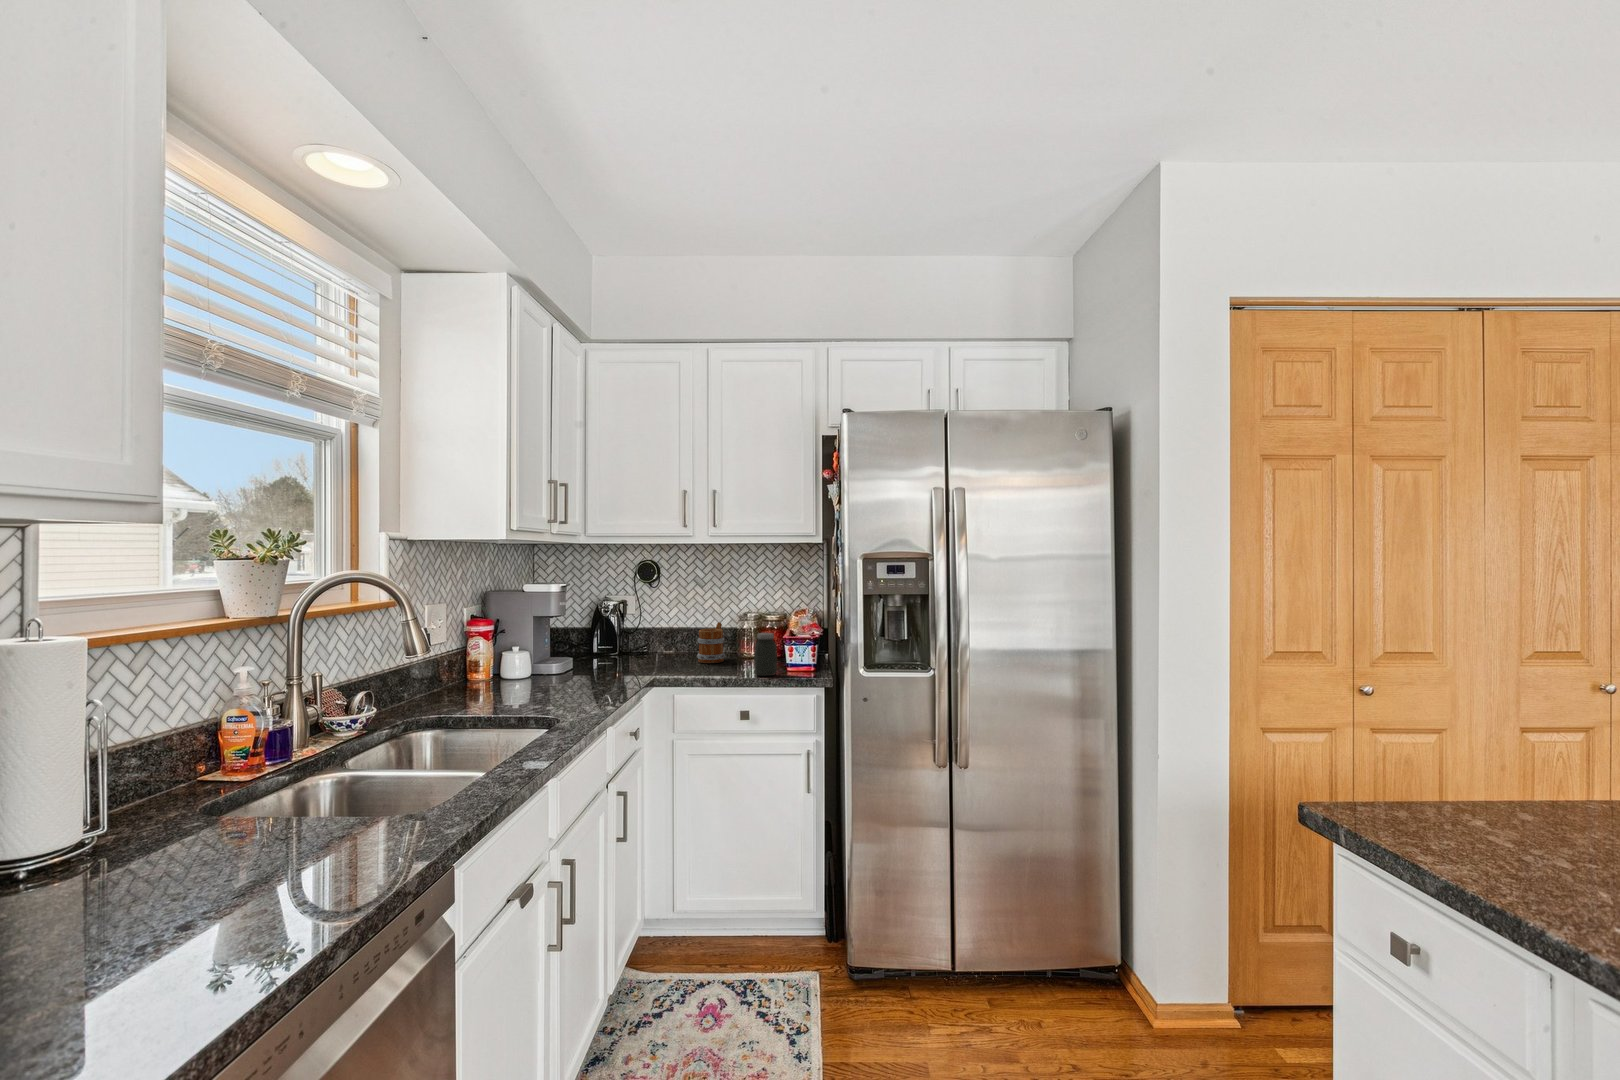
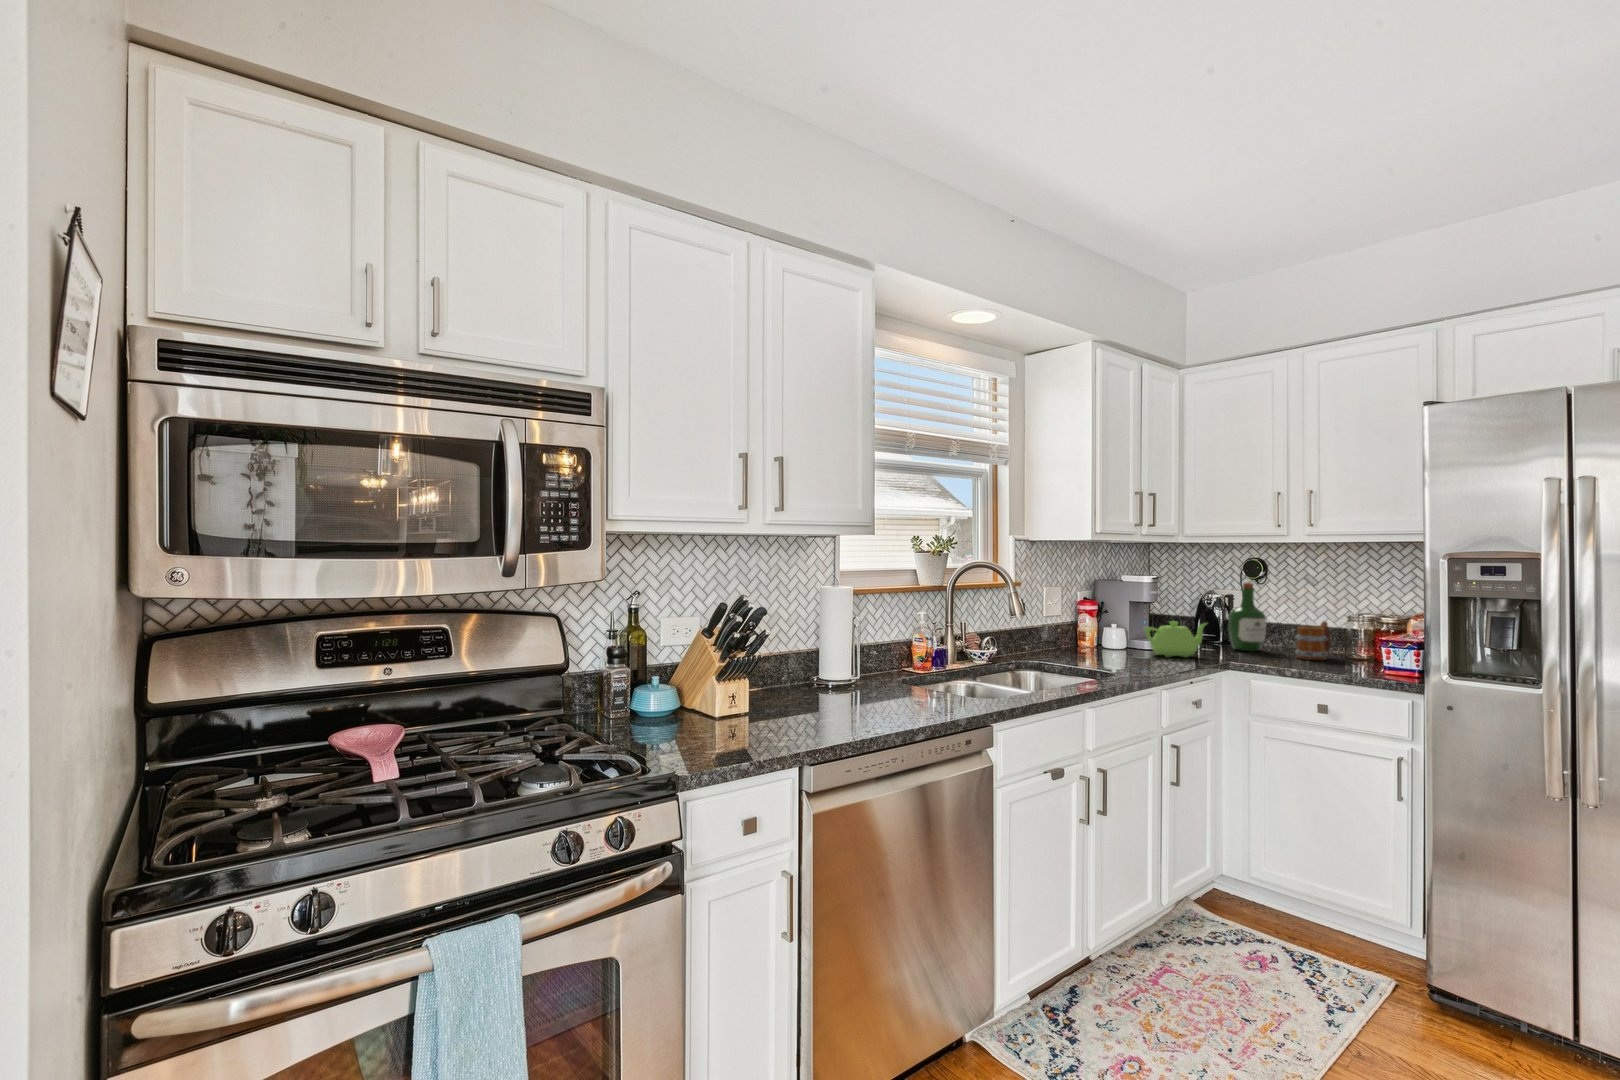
wine bottle: none [629,586,666,660] -> present [1229,582,1267,651]
jar: present [754,633,777,676] -> none [1341,631,1369,675]
teapot: none [557,635,623,680] -> present [1145,621,1206,658]

